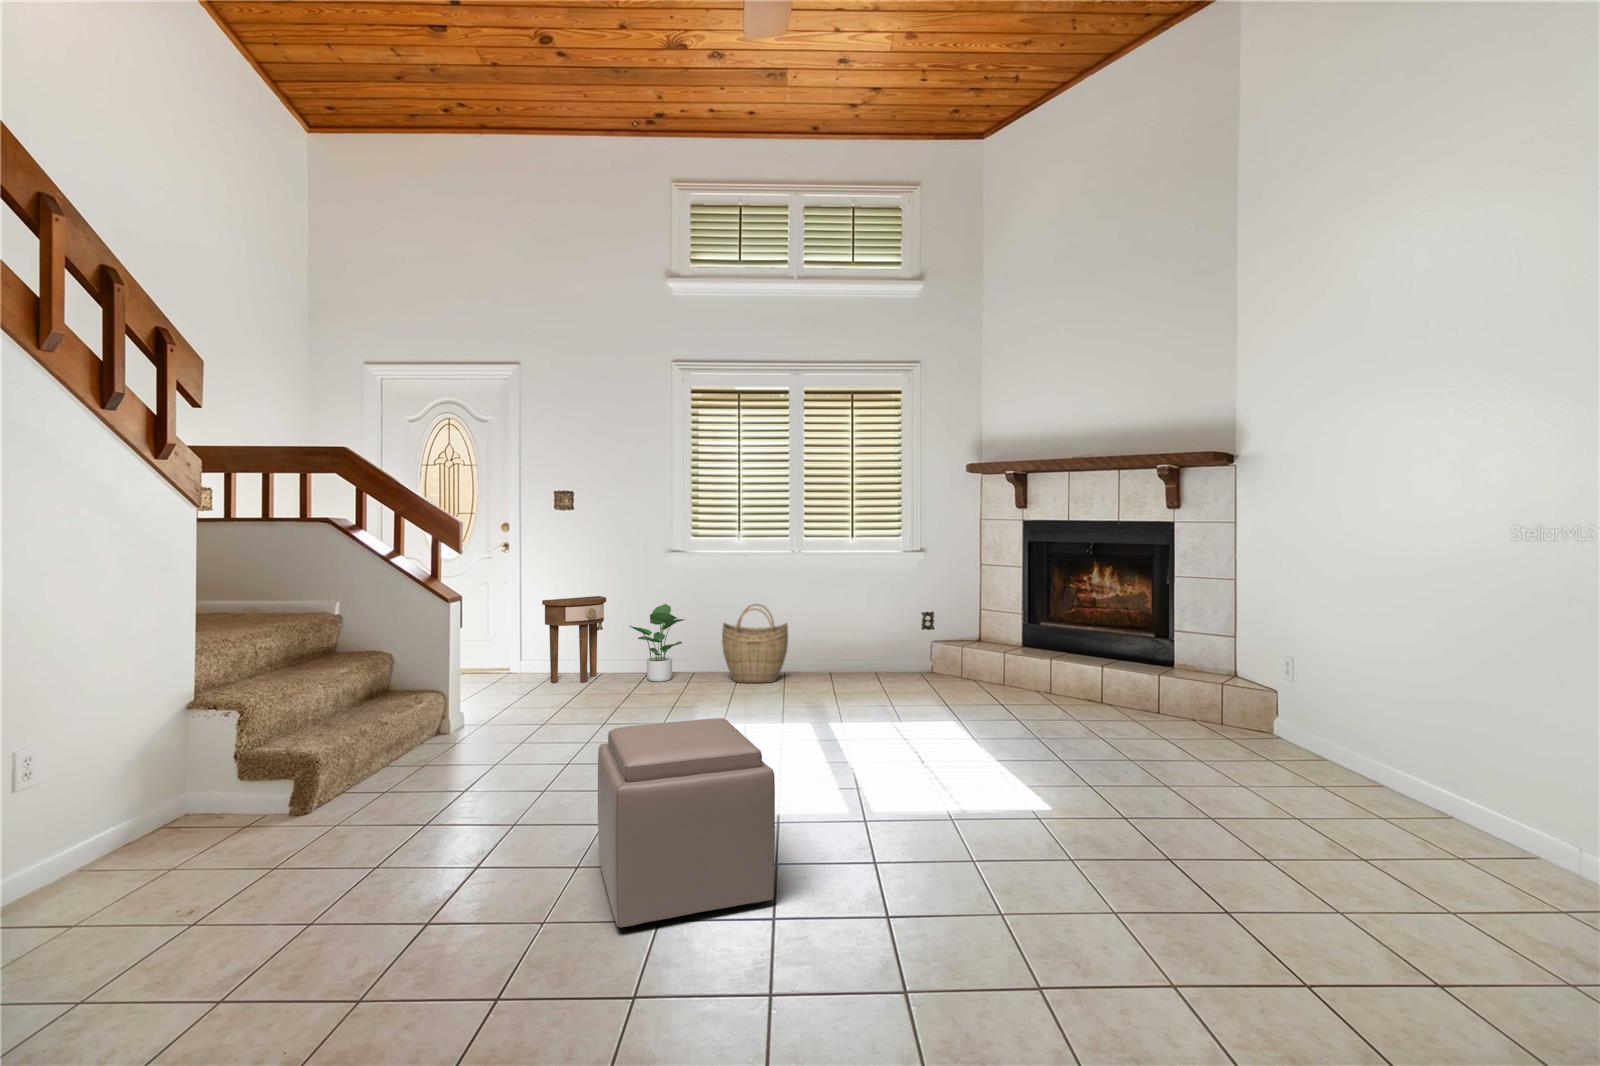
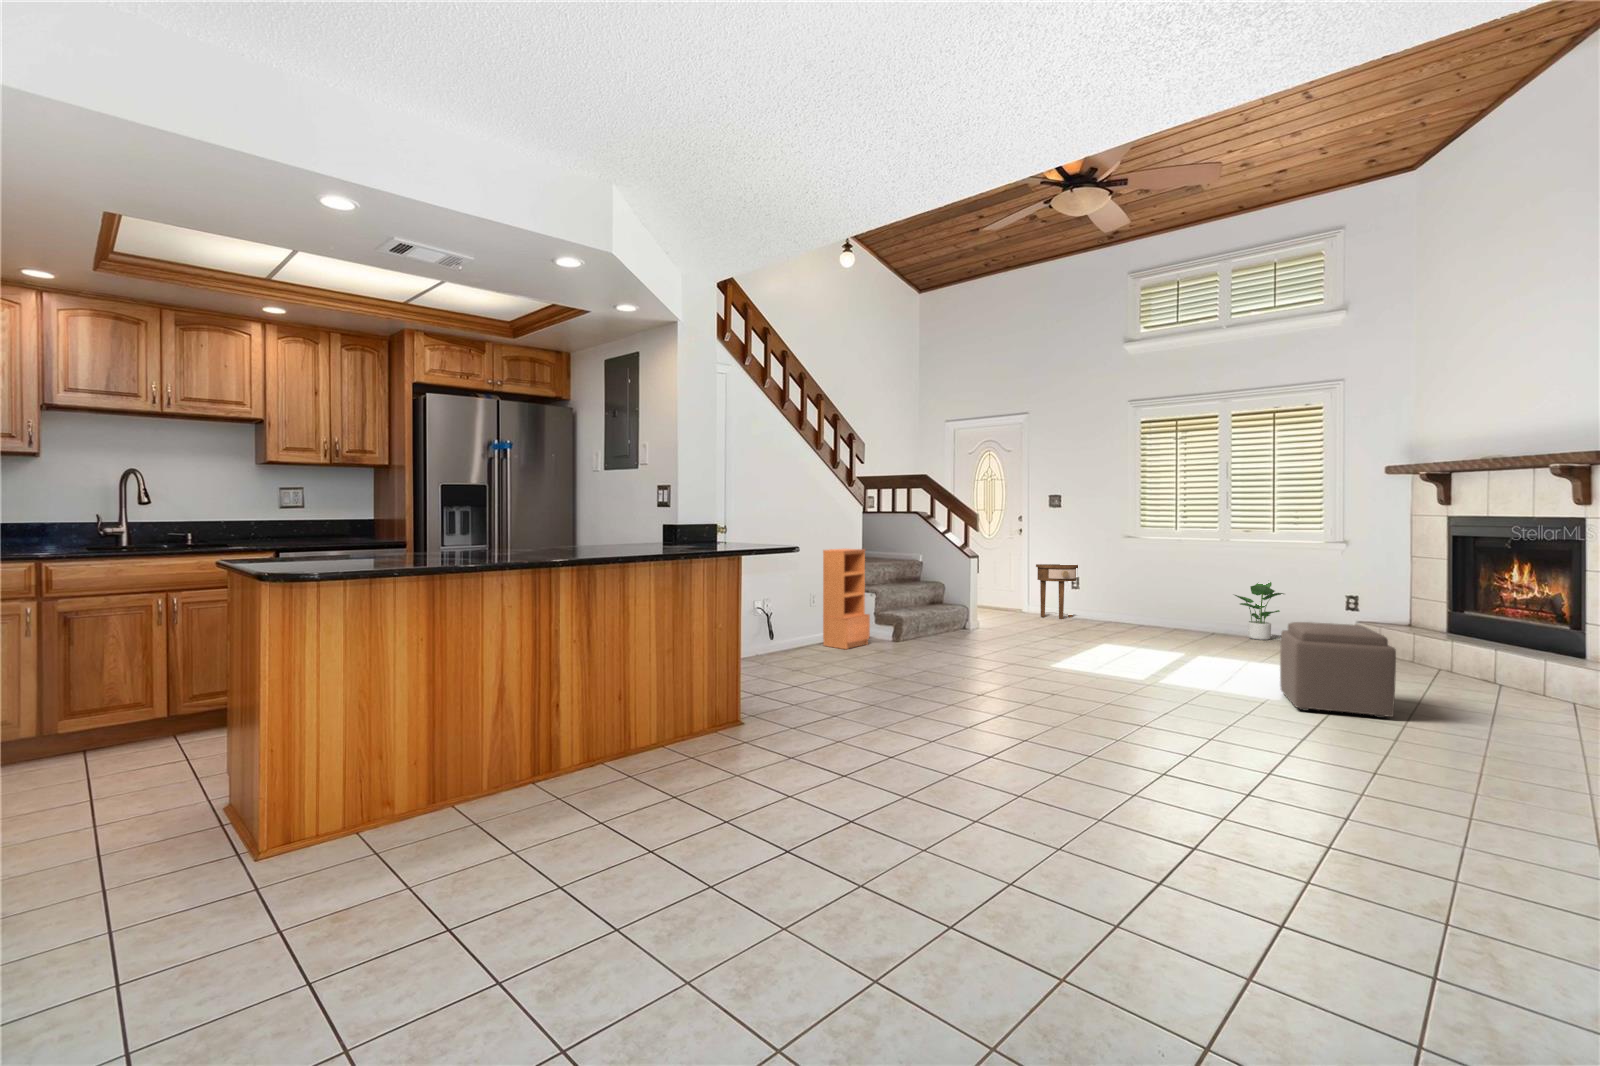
bookcase: none [79,604,236,872] -> present [823,549,870,649]
potted plant: present [629,604,685,682] -> present [1235,582,1284,640]
woven basket: present [722,604,788,683] -> none [1157,576,1212,633]
ottoman: present [598,718,775,927] -> present [1280,622,1396,718]

